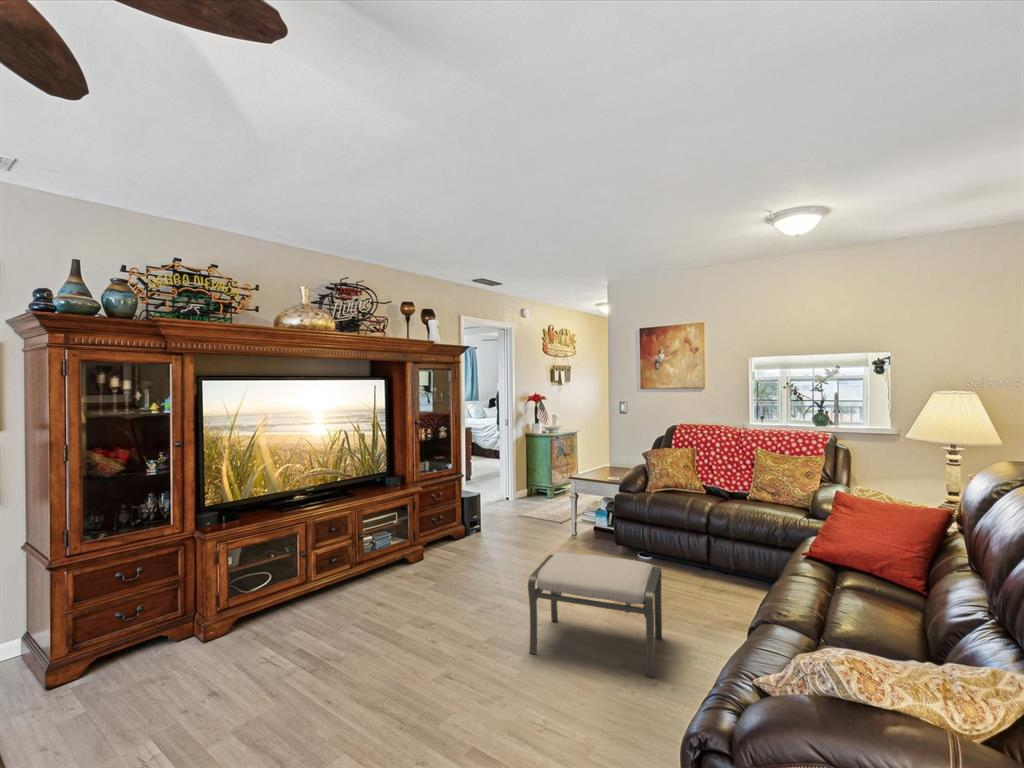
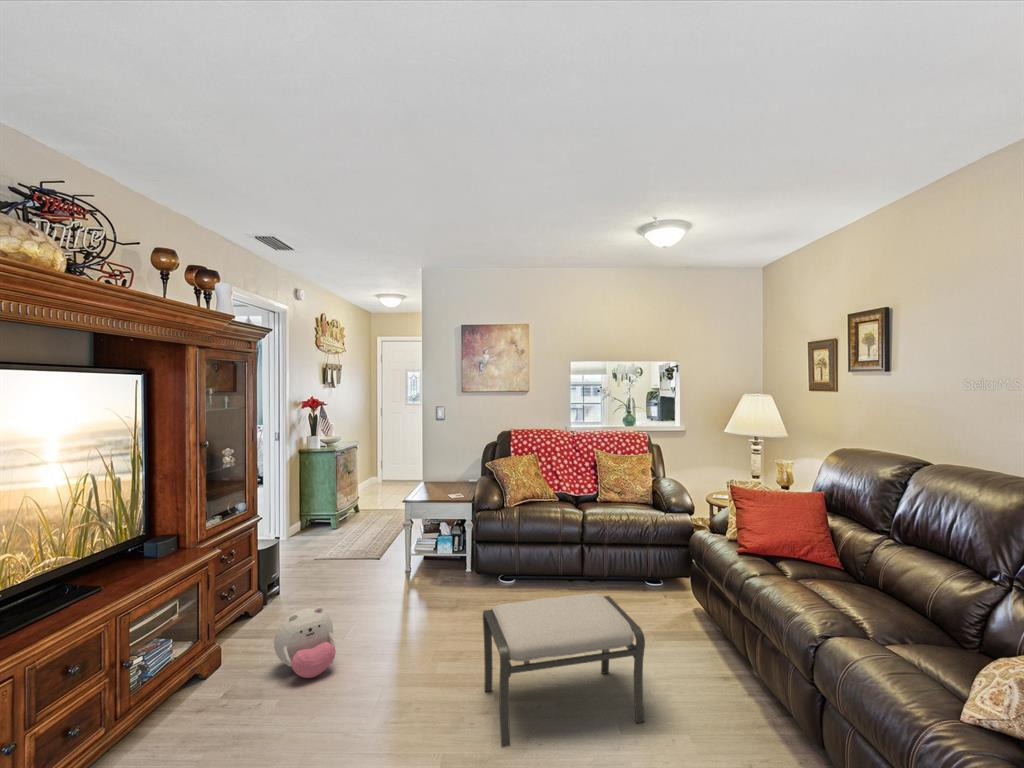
plush toy: none [438,535,477,581] -> present [274,607,336,678]

